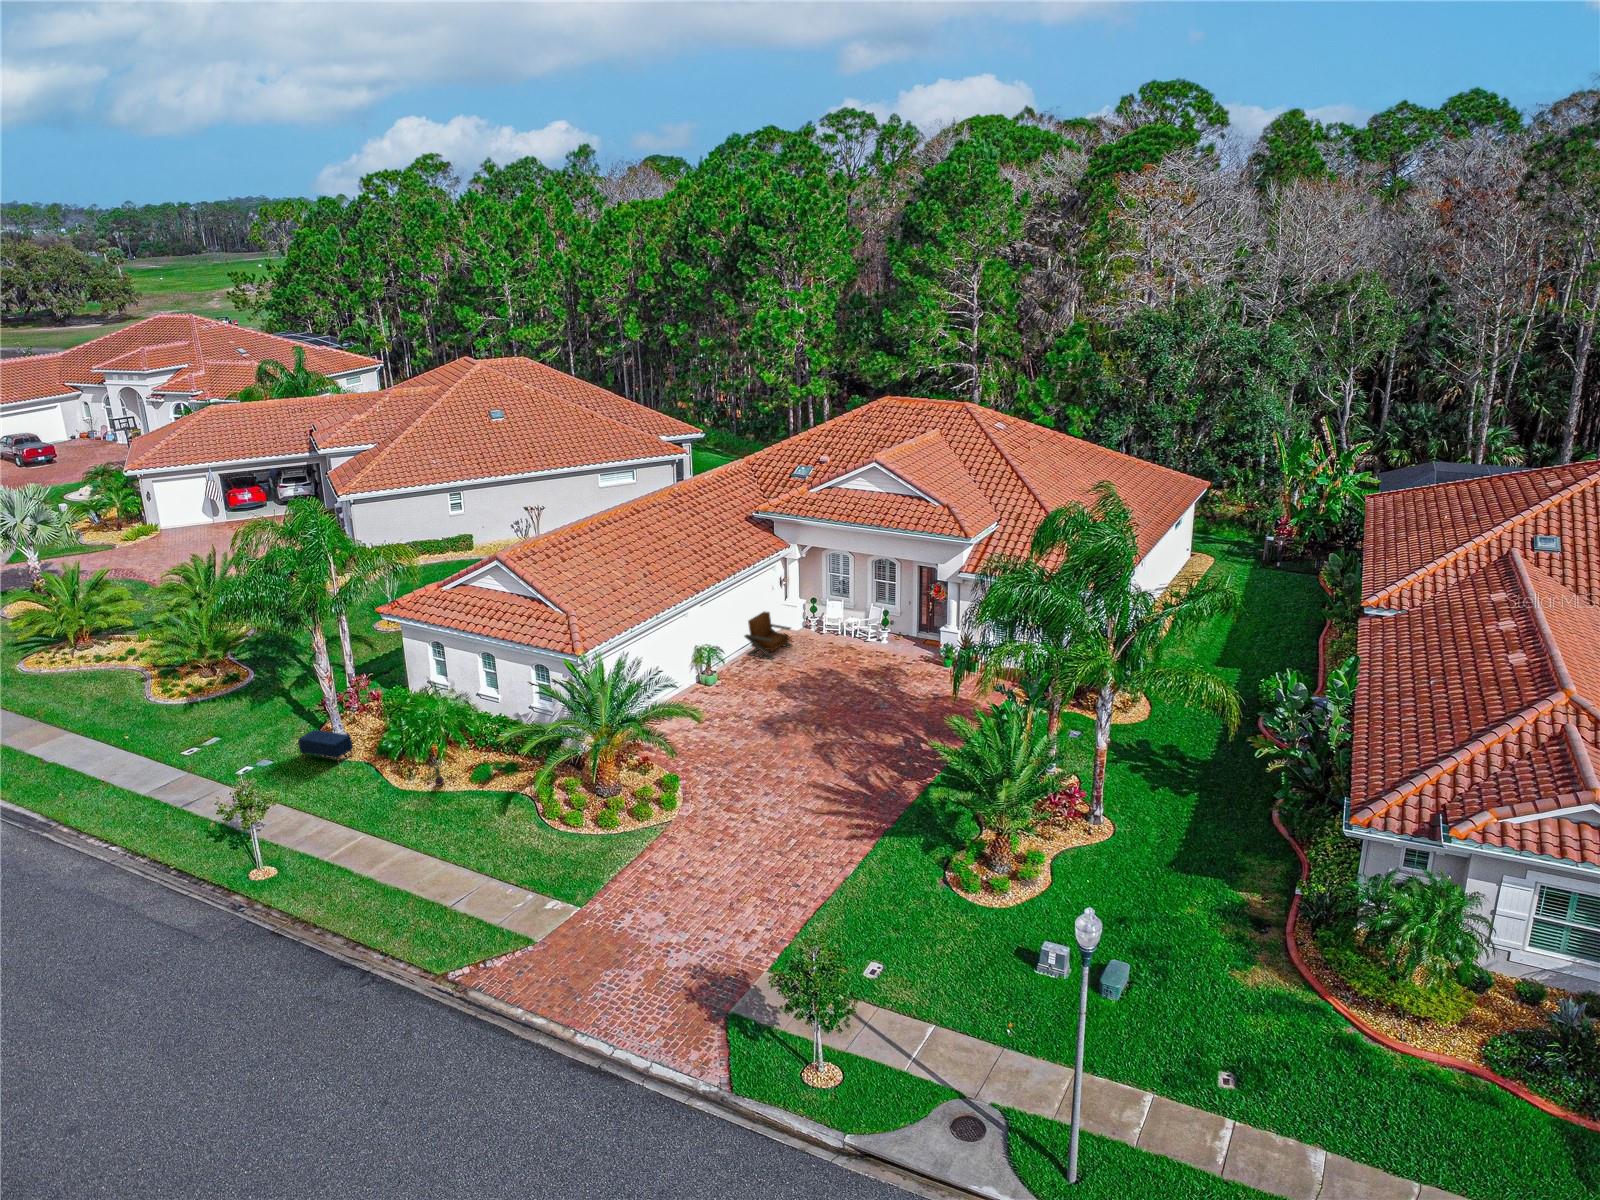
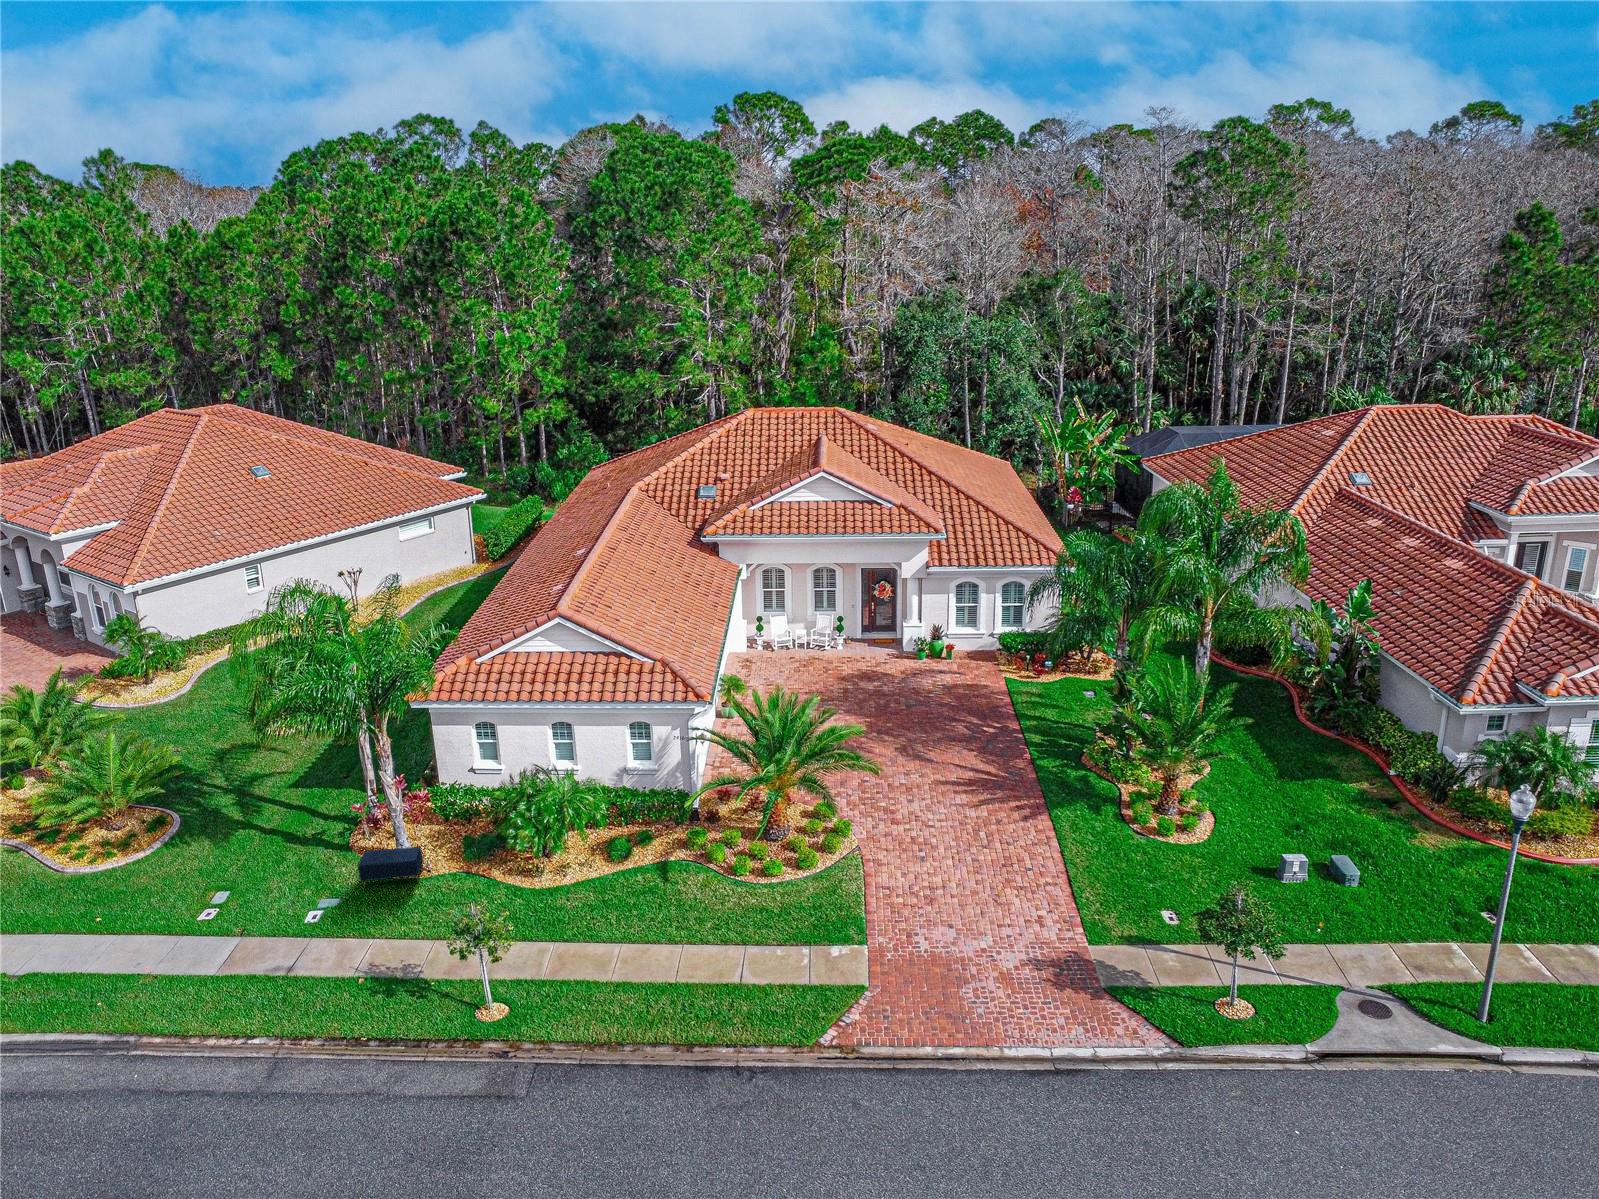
lounge chair: present [744,612,792,659] -> none [731,633,768,680]
decorative plant: present [427,761,445,785] -> none [553,845,583,874]

